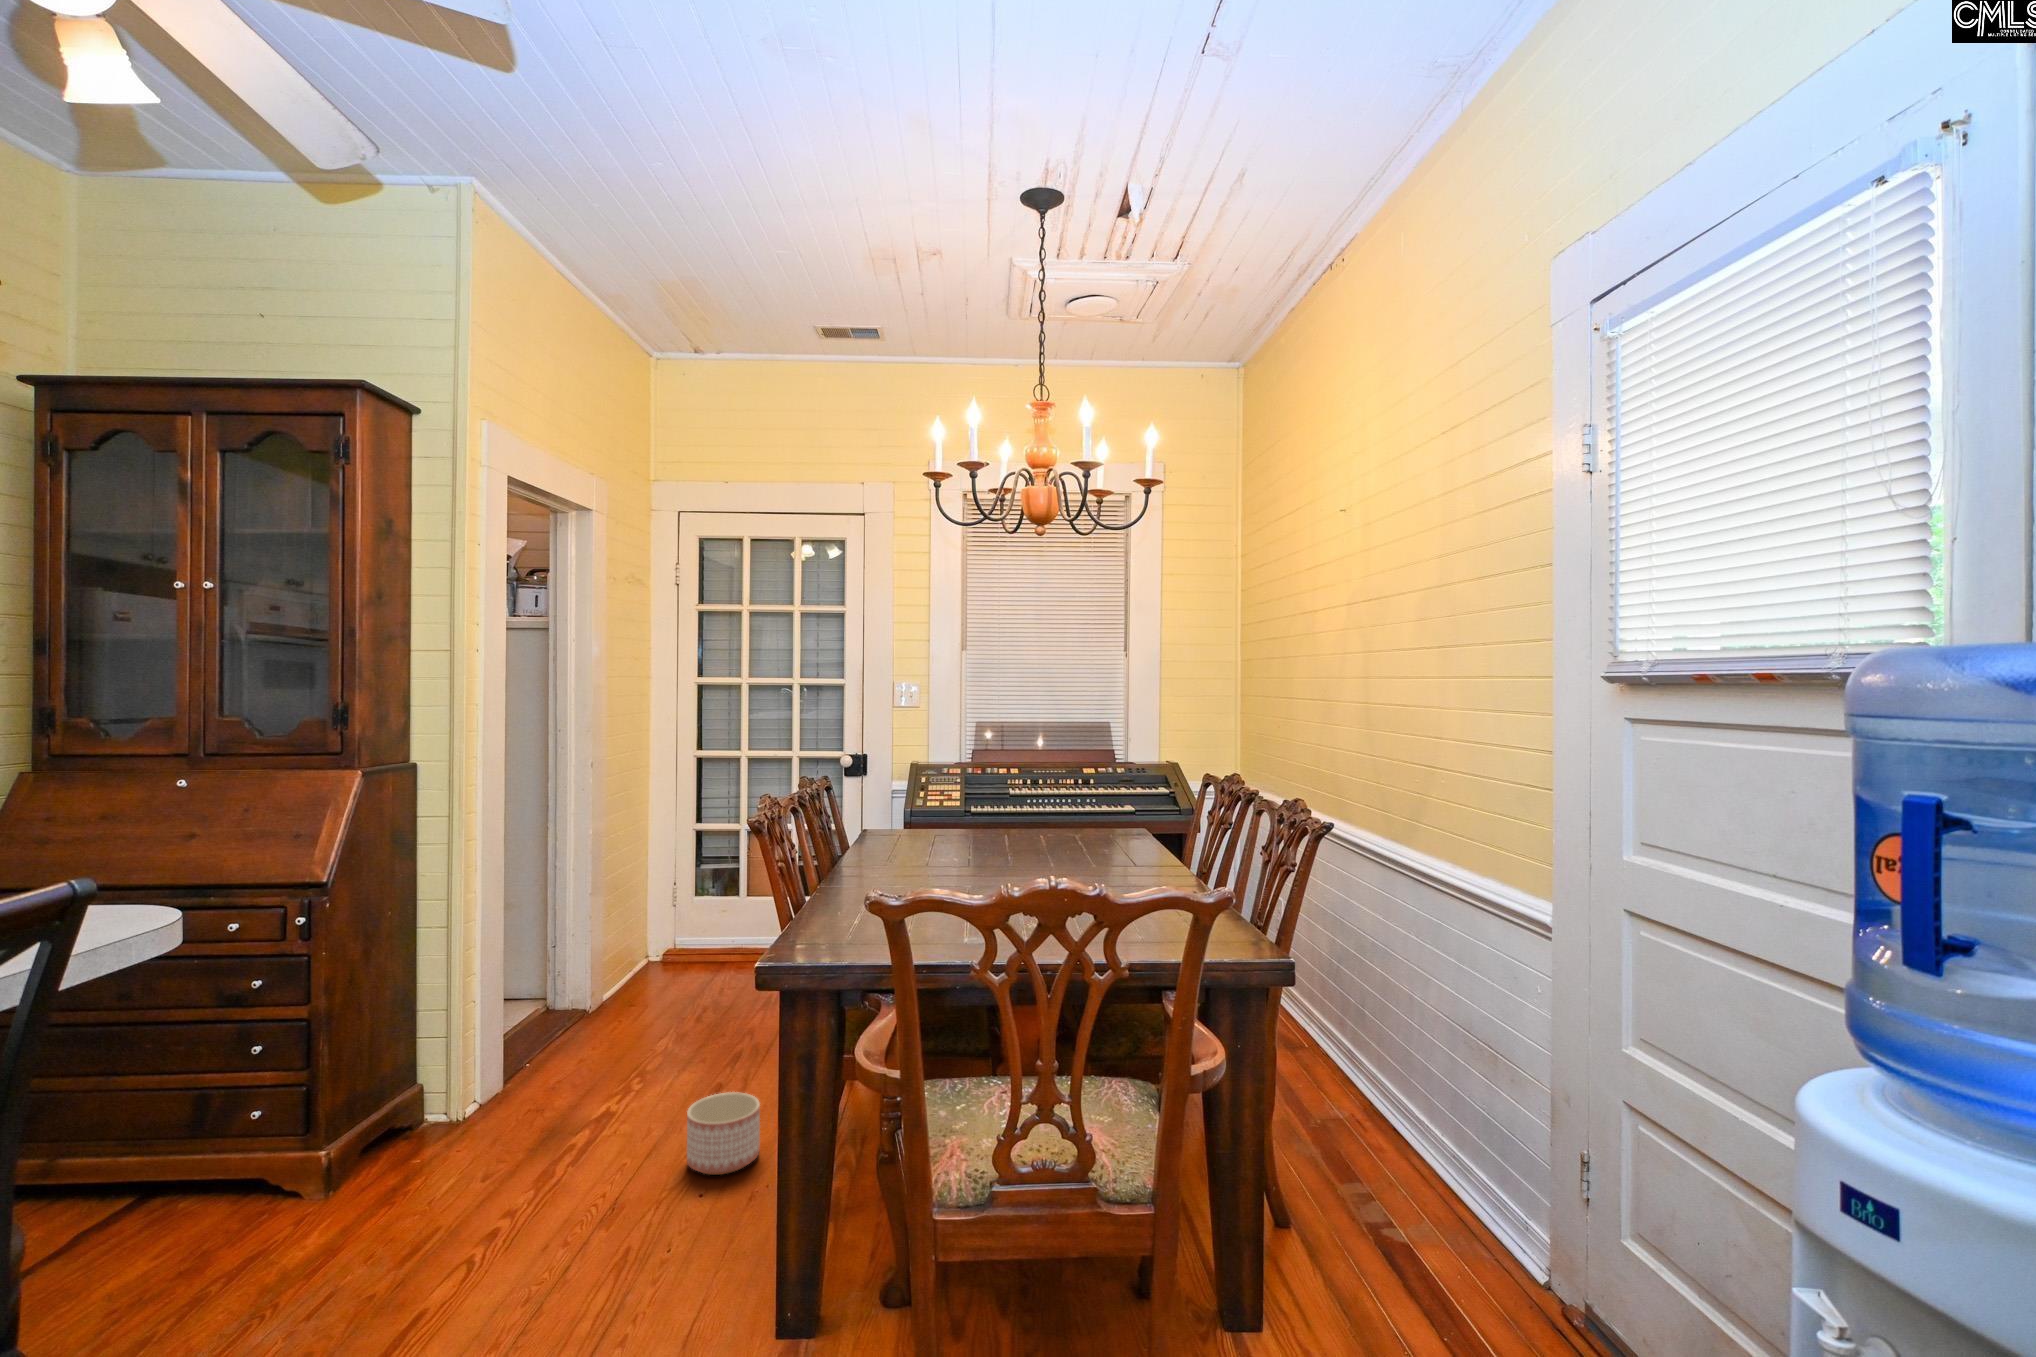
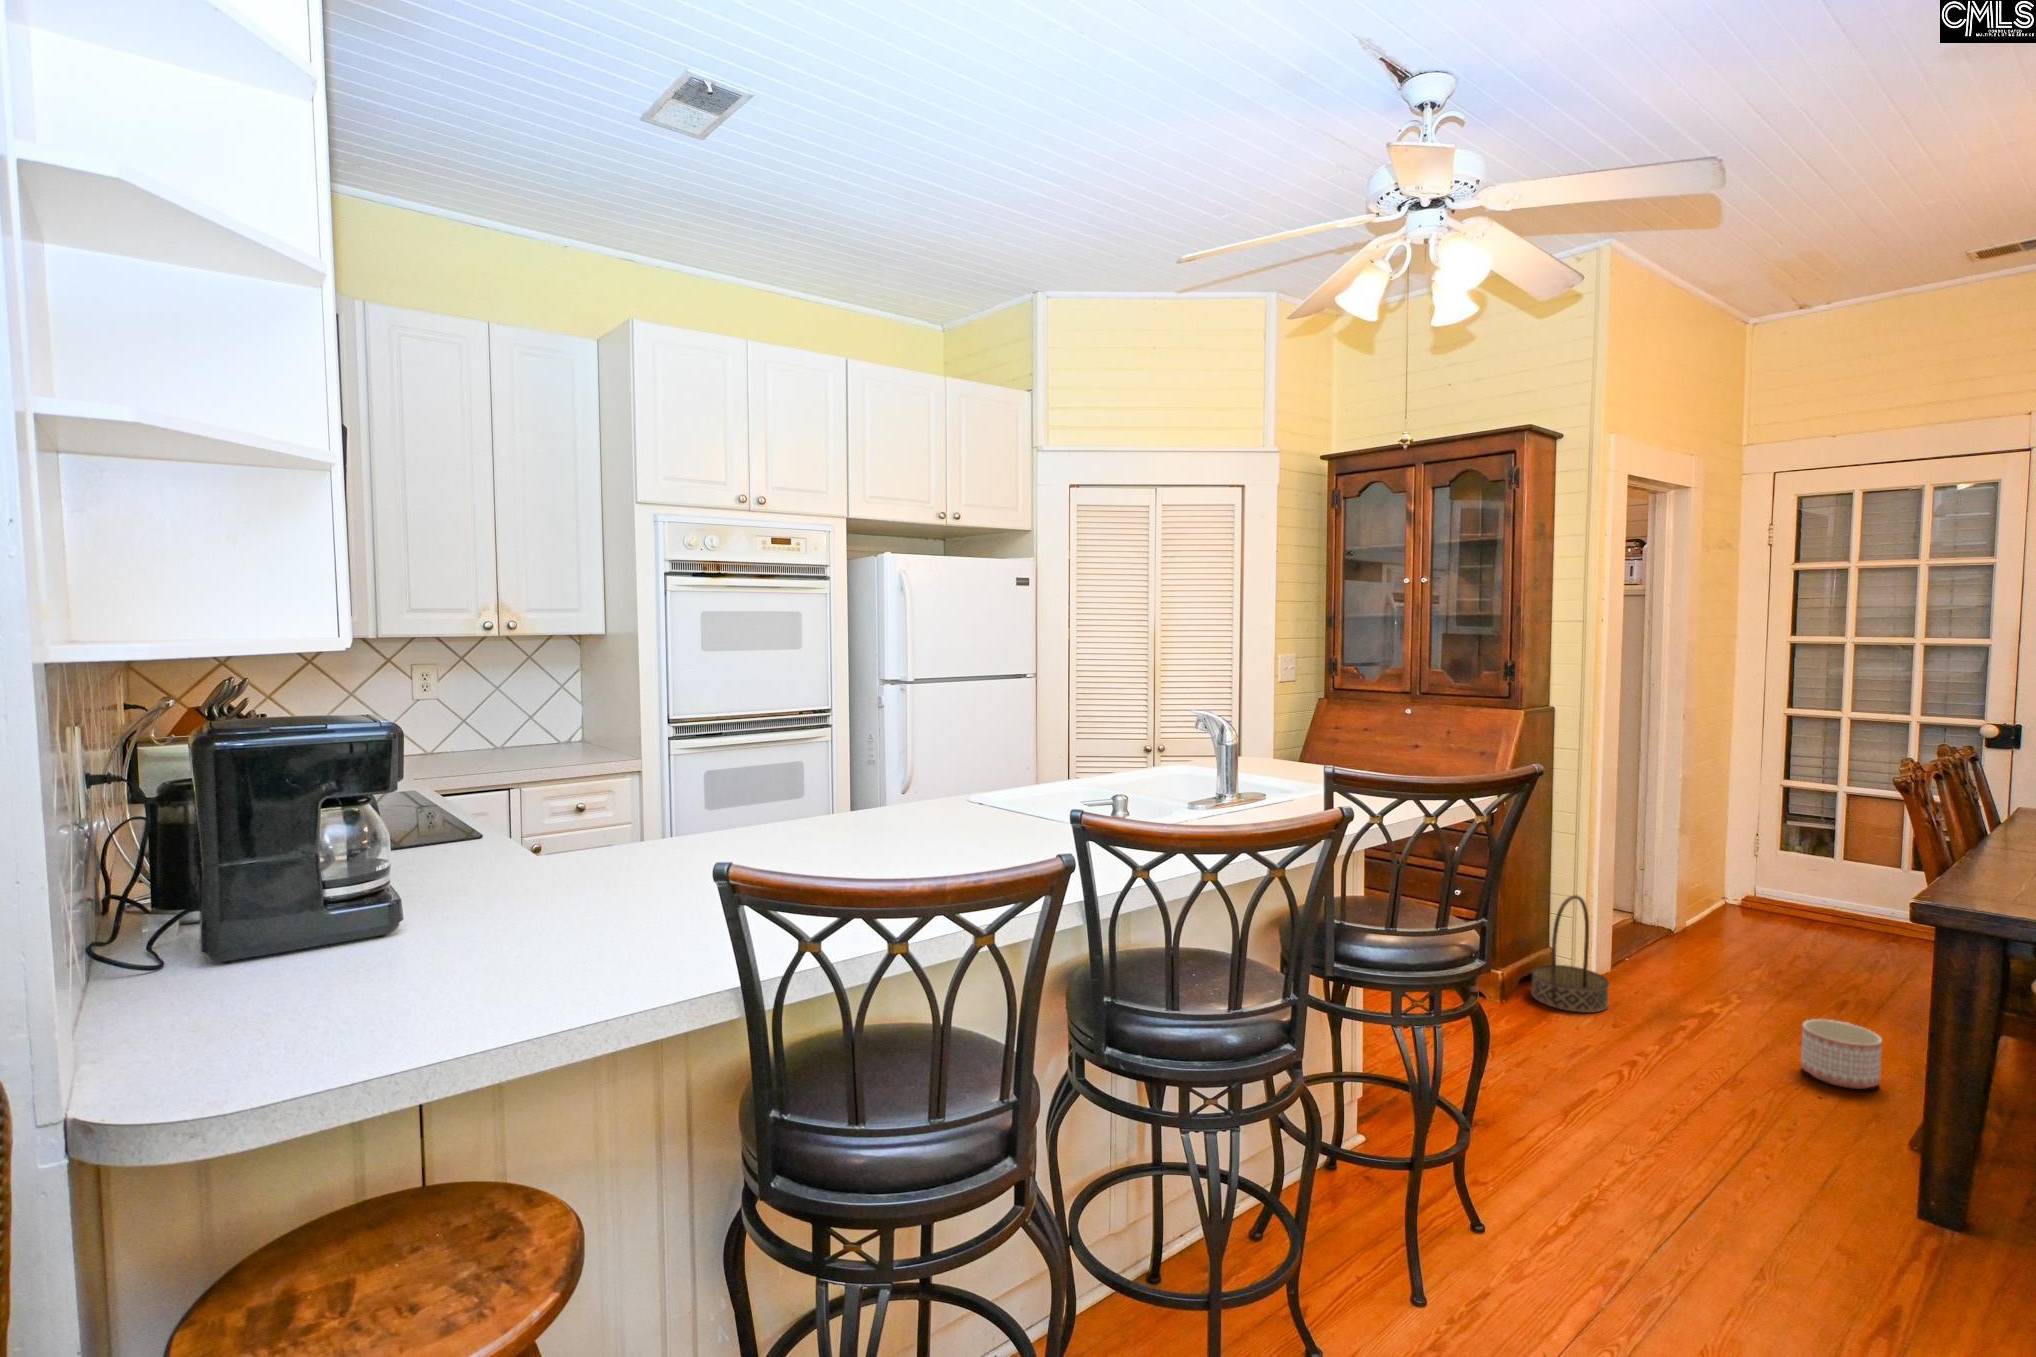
basket: none [373,1014,482,1186] -> present [1532,895,1609,1013]

